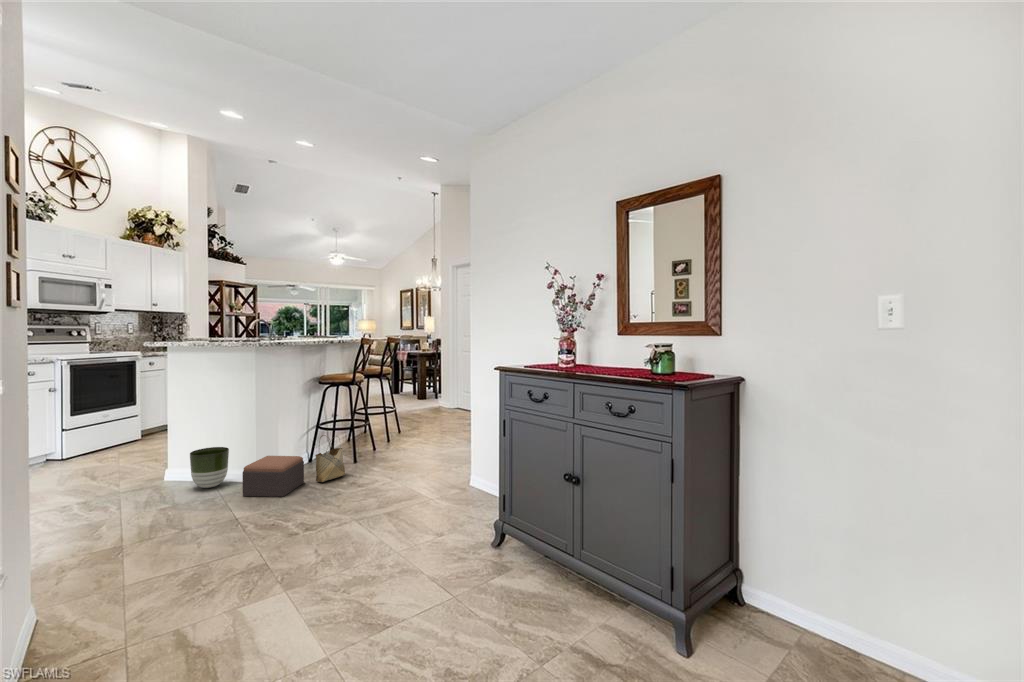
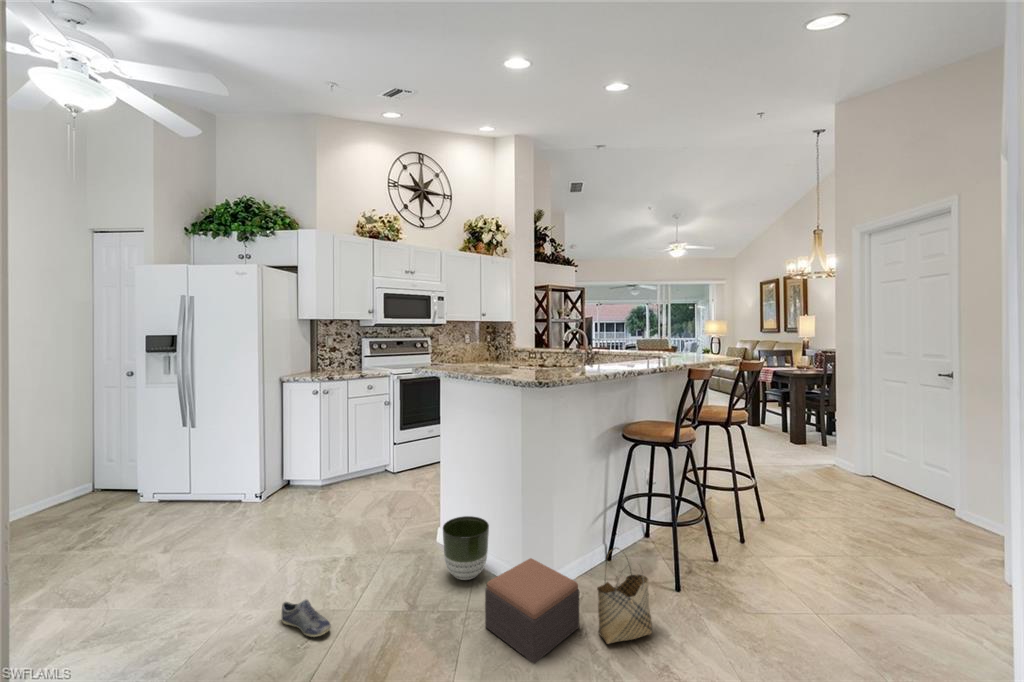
shoe: none [57,511,119,534] -> present [282,600,331,637]

